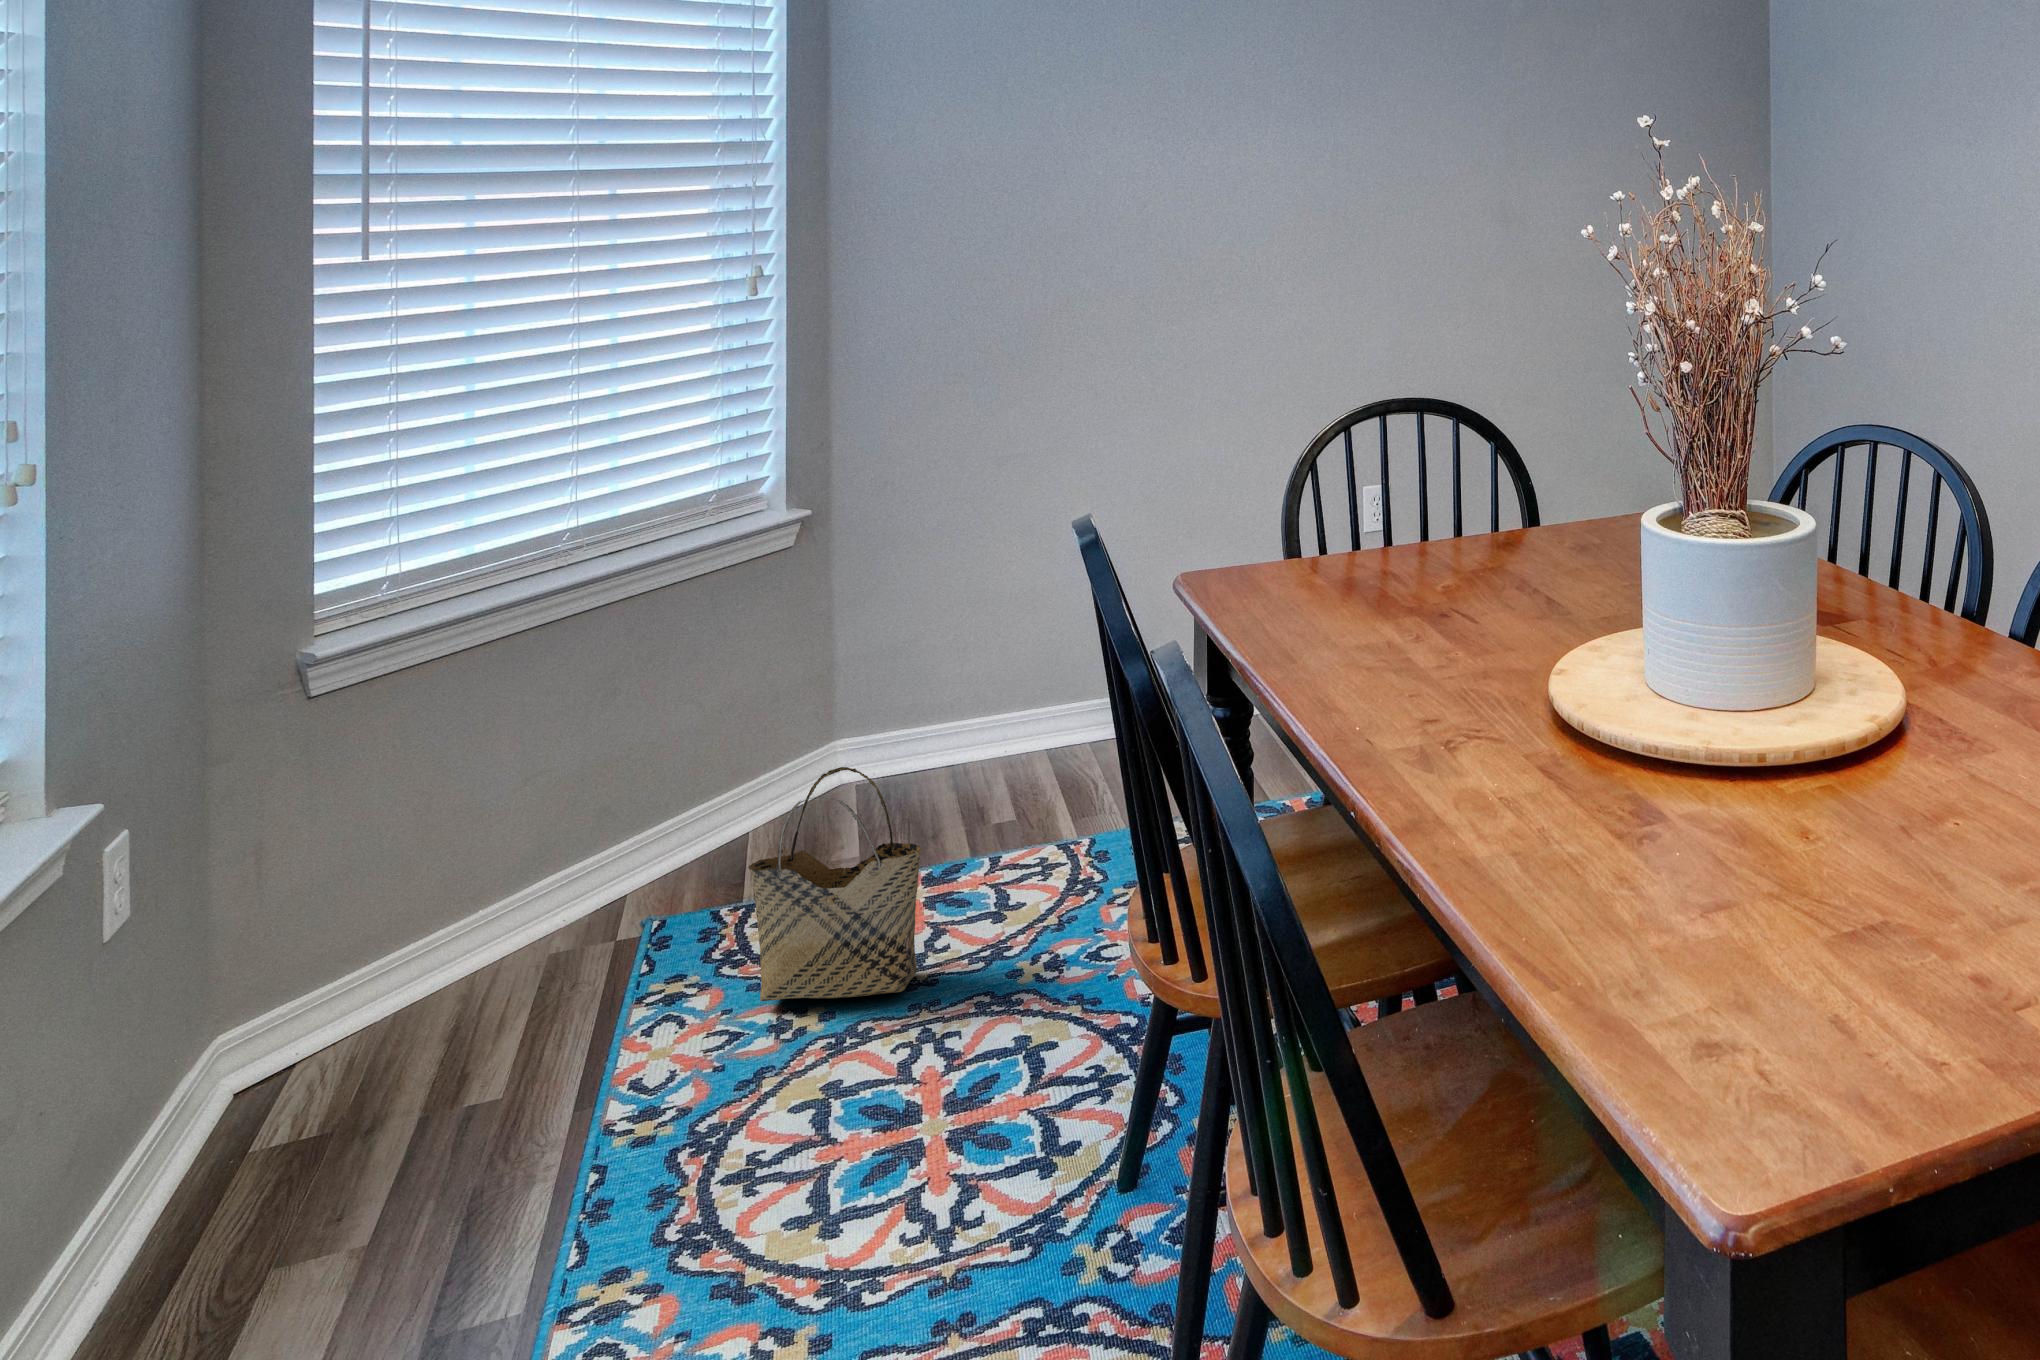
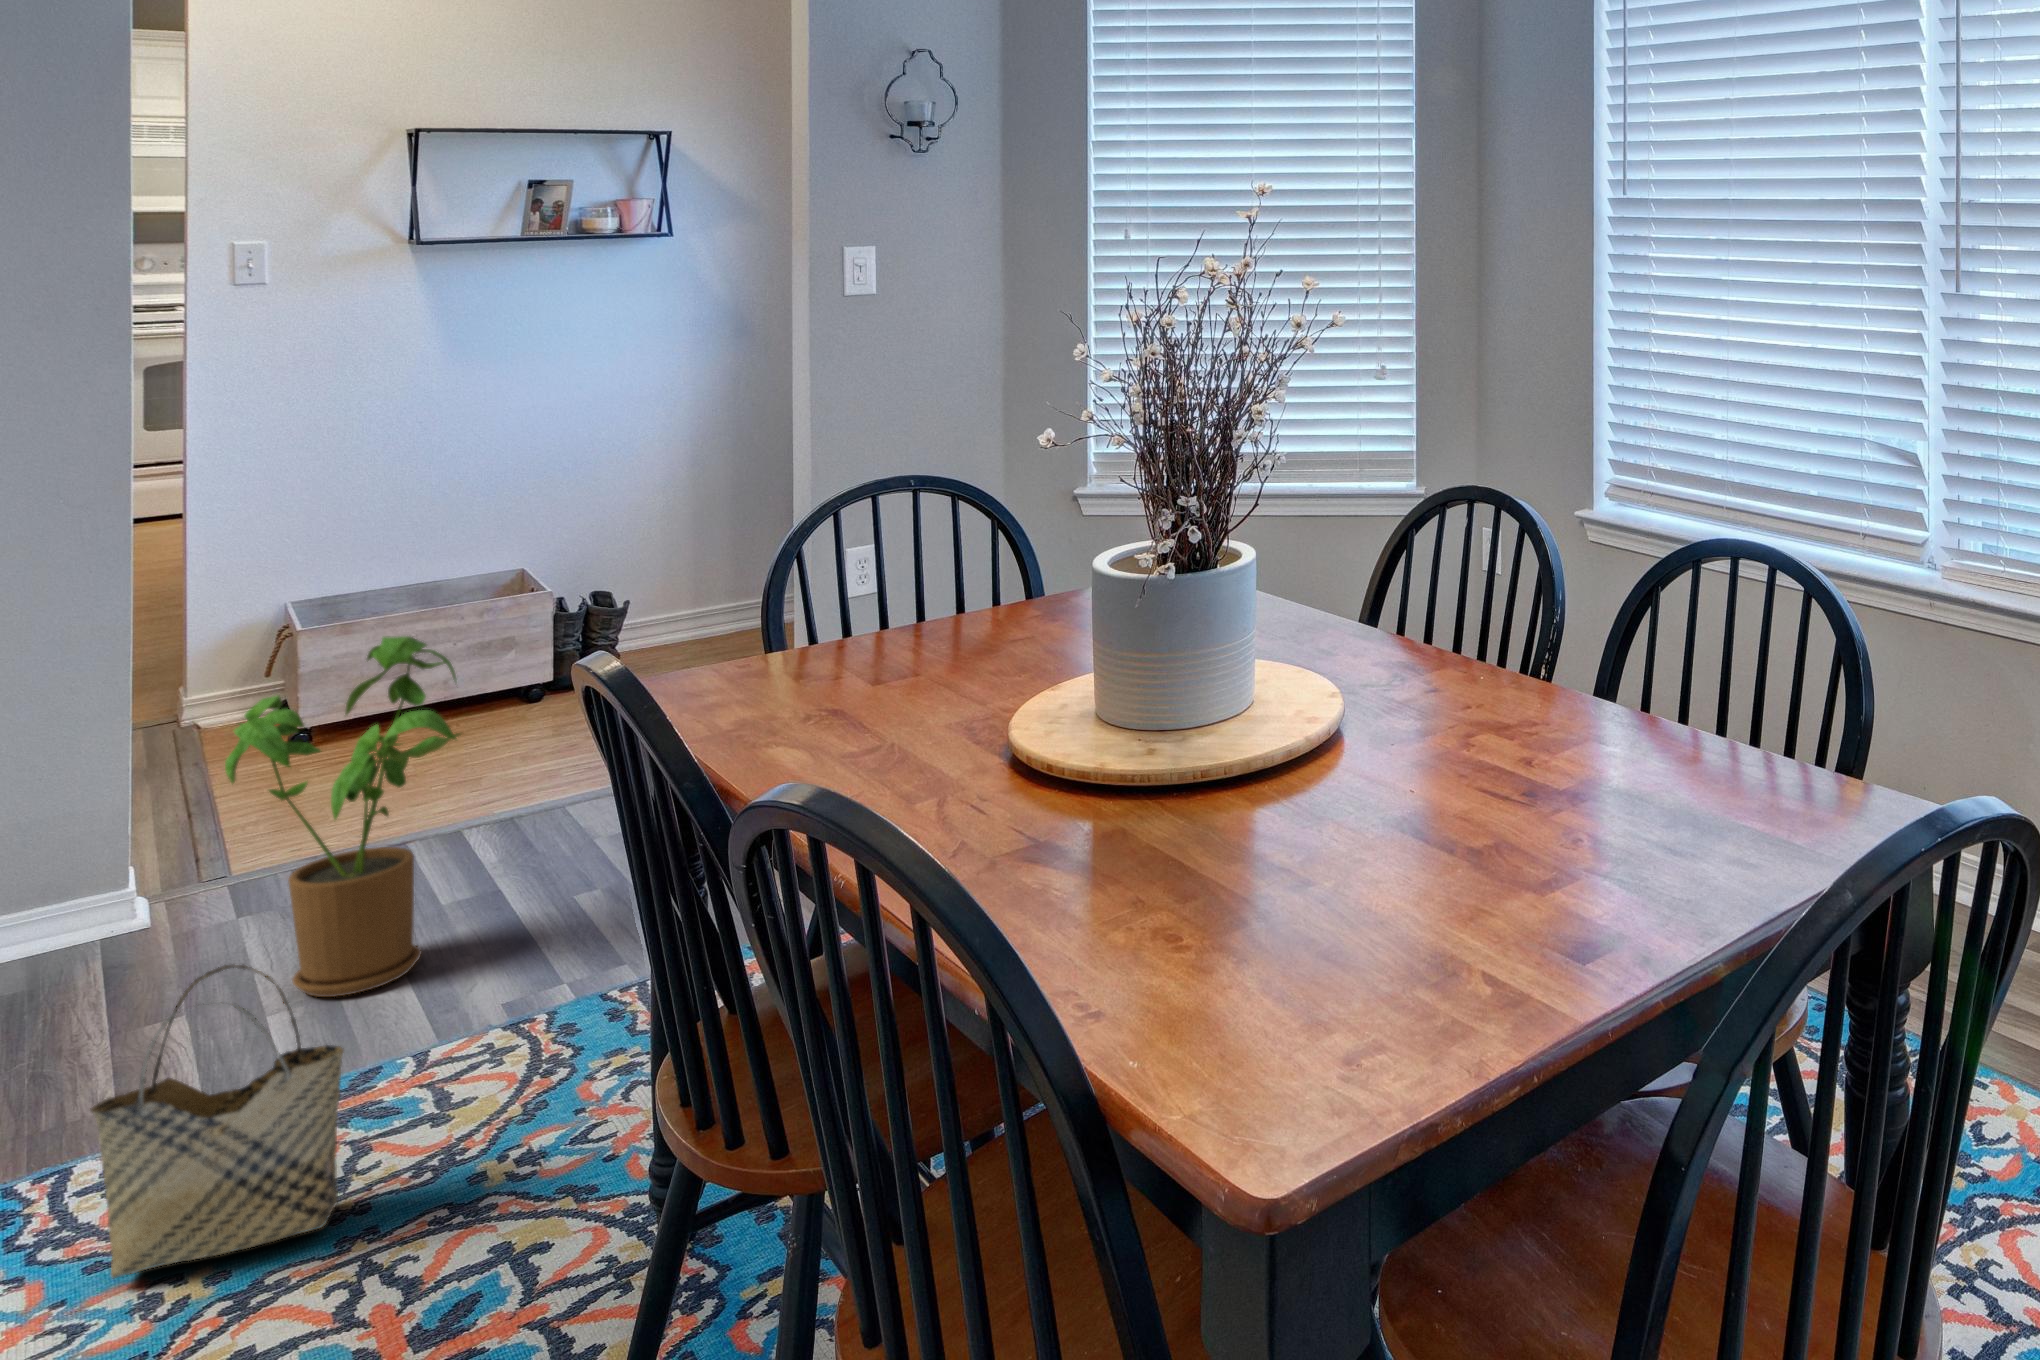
house plant: none [873,505,1039,799] -> present [225,636,460,997]

